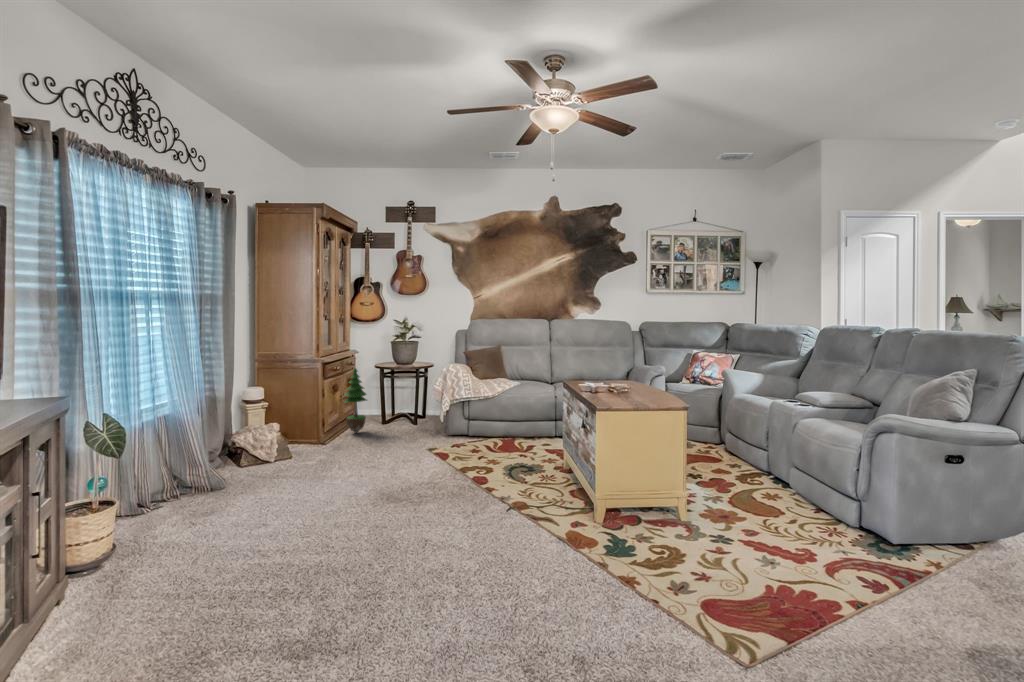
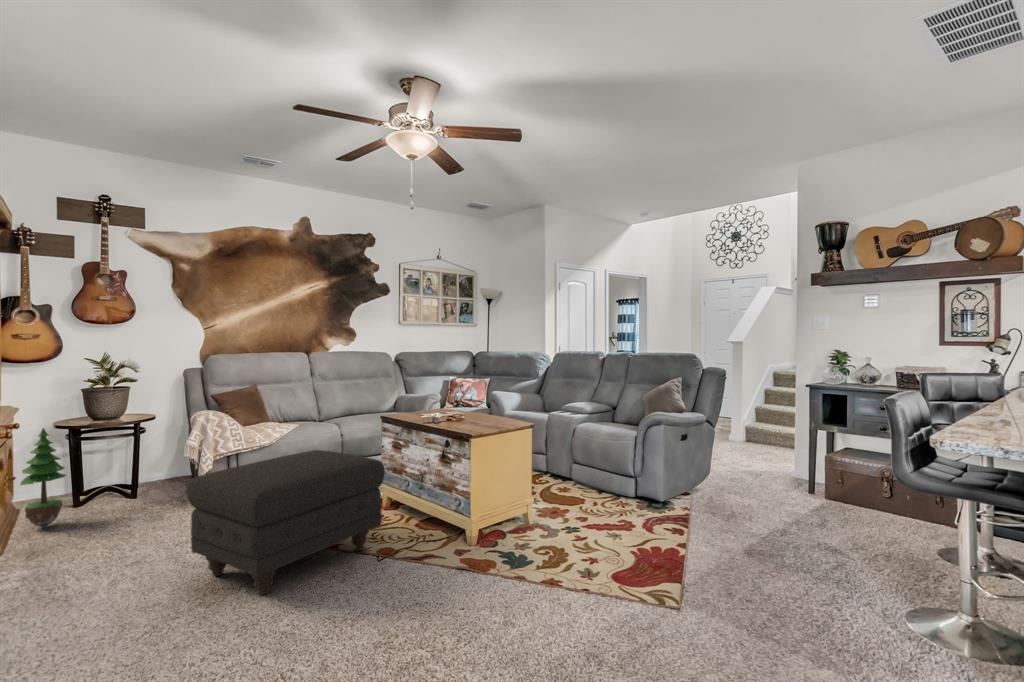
ottoman: none [379,405,524,513] -> present [187,450,385,594]

